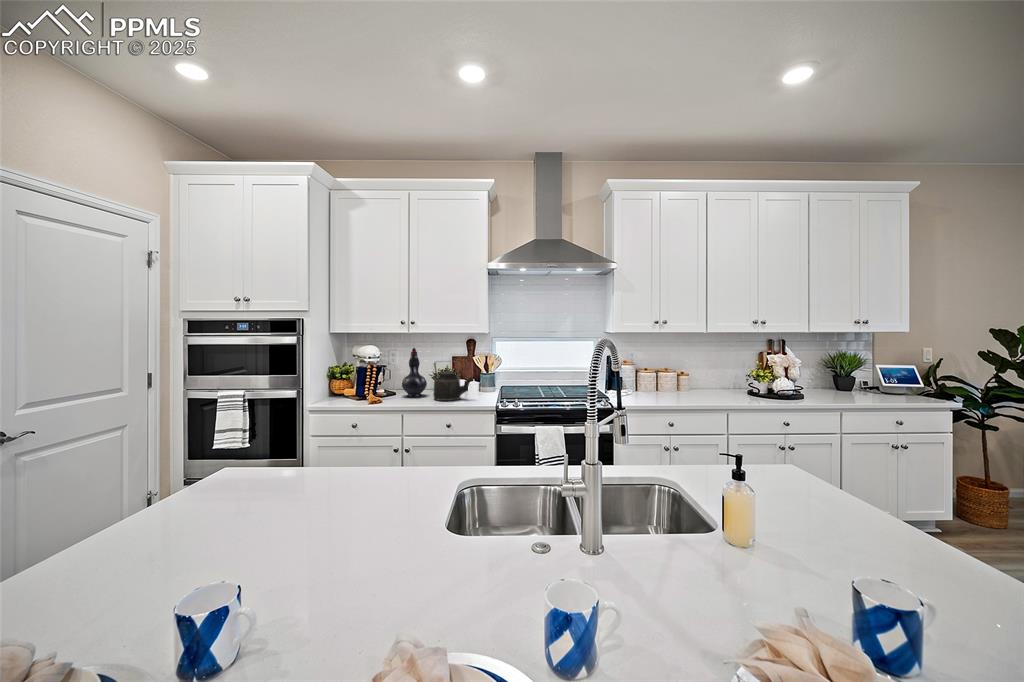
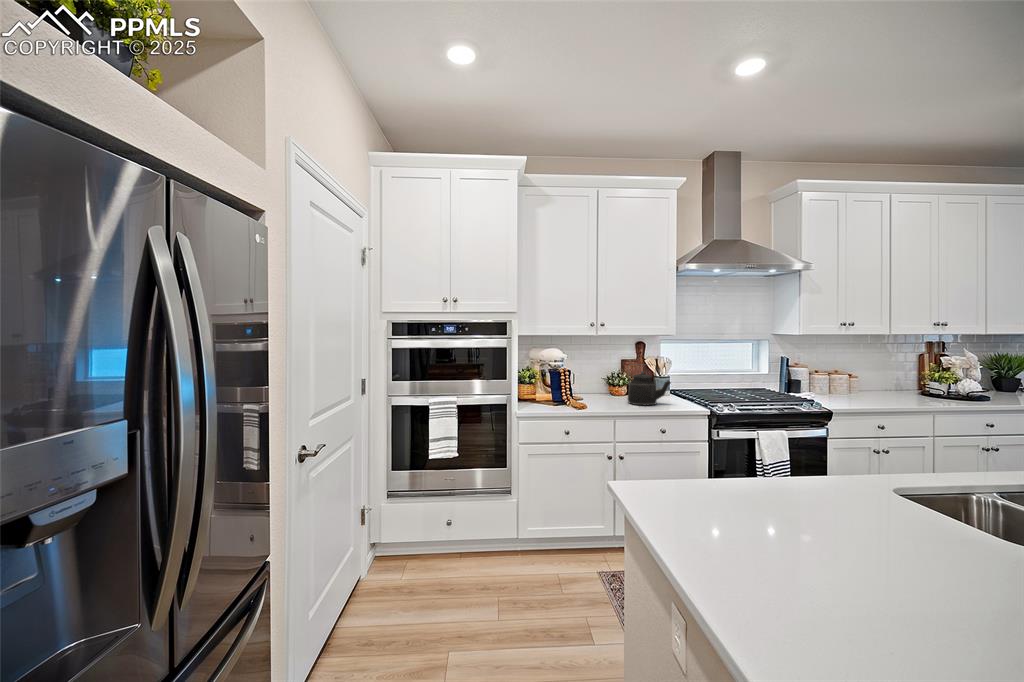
decorative vase: present [402,348,427,397] -> none [588,350,614,401]

